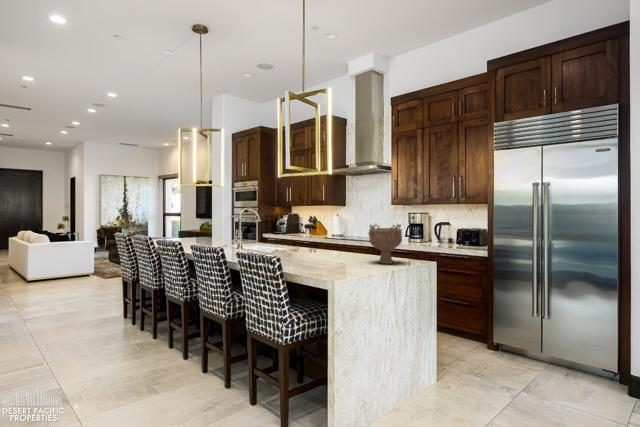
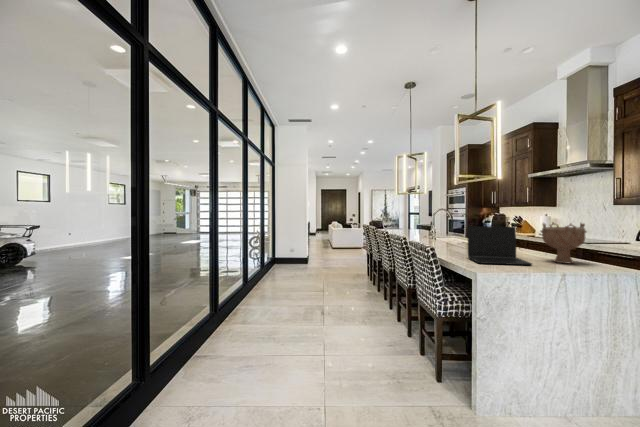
laptop: none [306,230,369,273] -> present [468,226,532,265]

